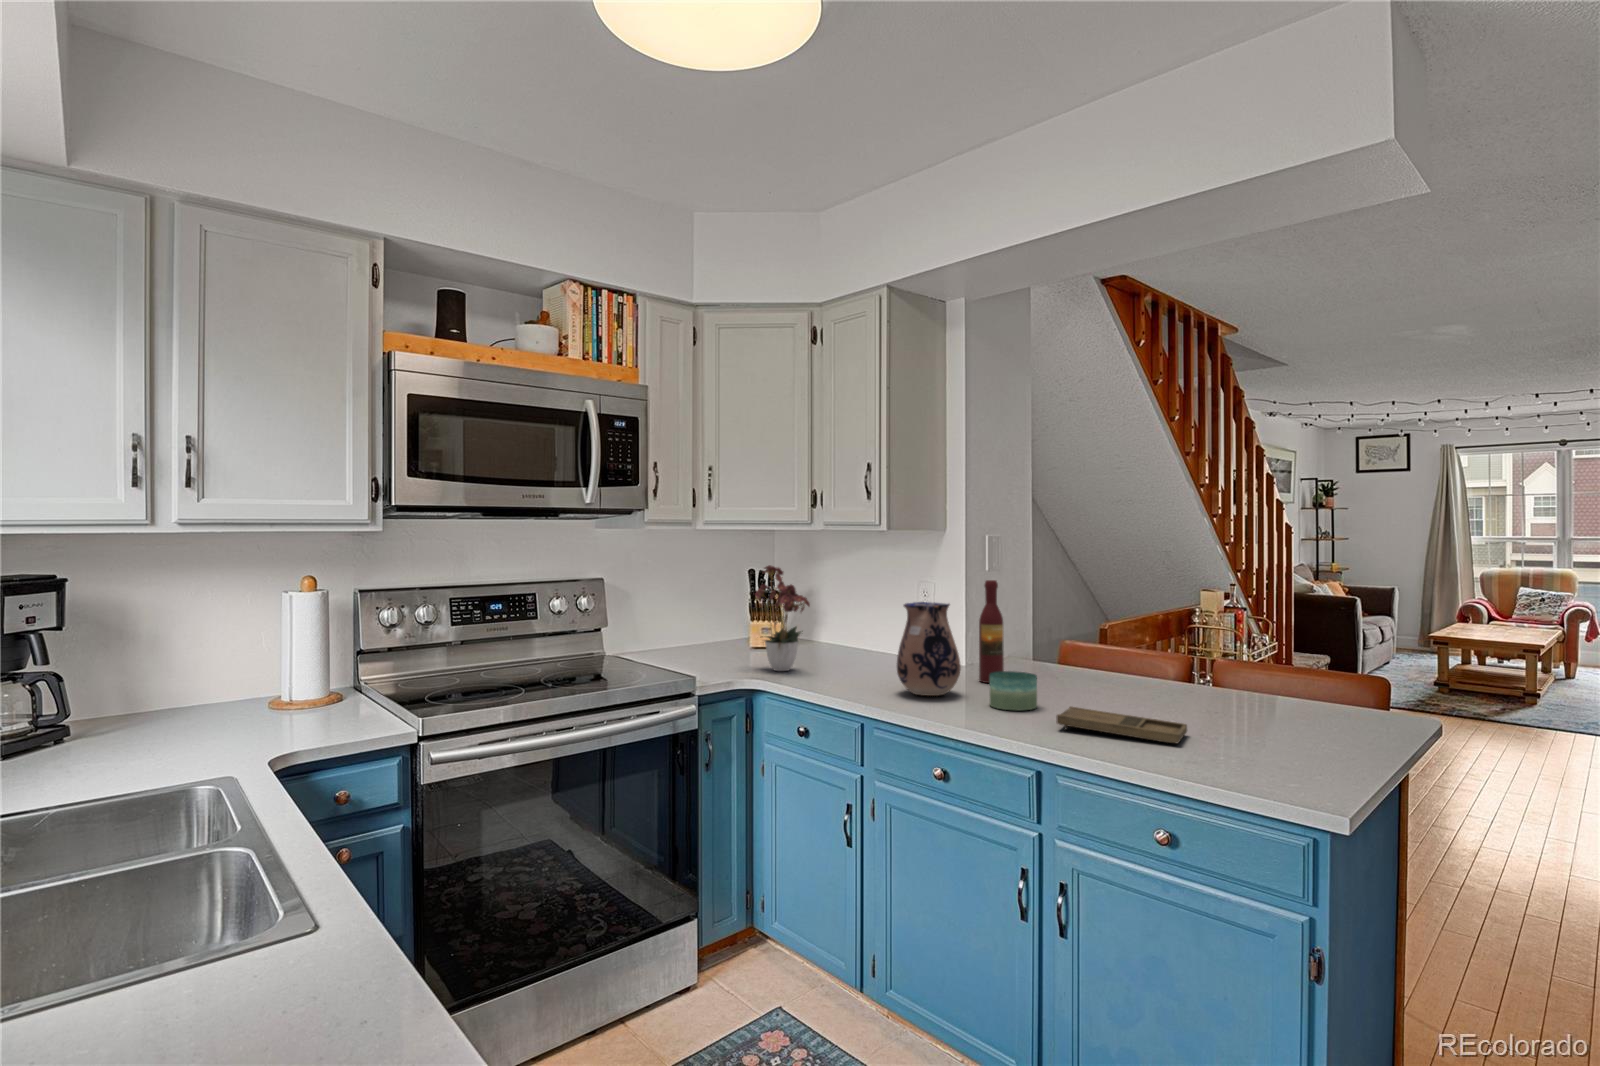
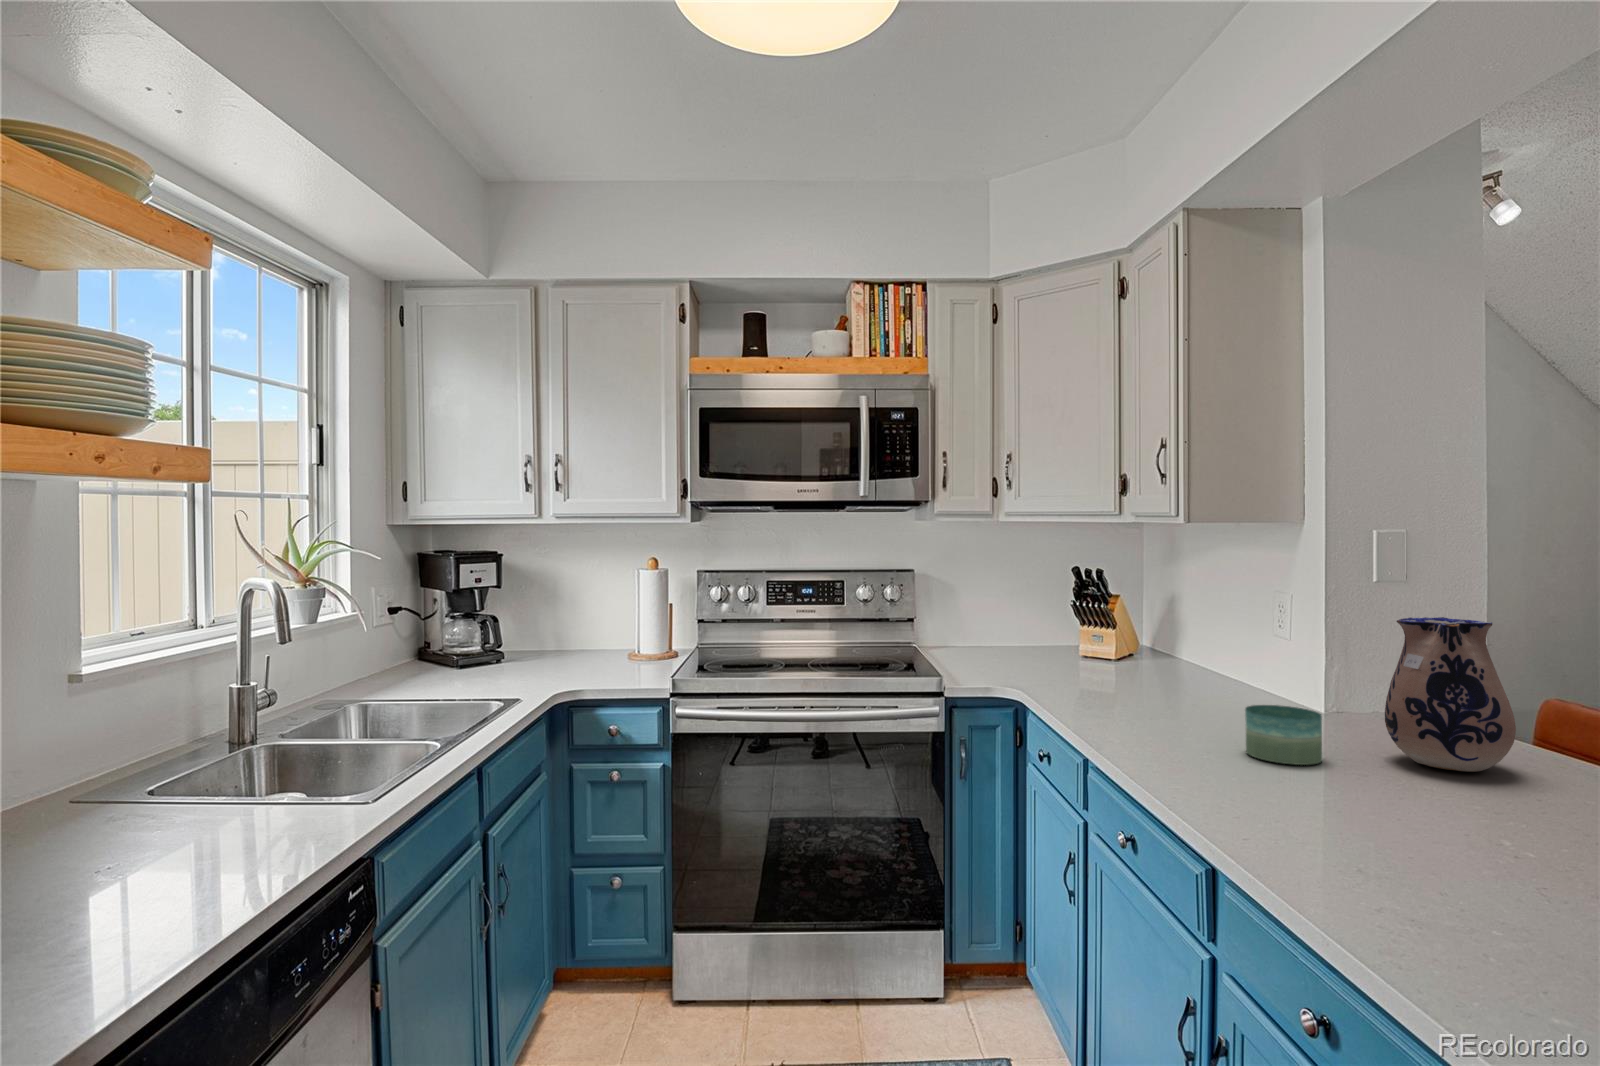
flower arrangement: present [756,565,810,671] -> none [1038,551,1100,678]
wine bottle: present [979,580,1004,683] -> none [1304,579,1344,725]
ceramic pitcher: present [897,602,961,696] -> present [1385,617,1516,772]
tray: present [1056,707,1187,743] -> none [1278,768,1523,858]

